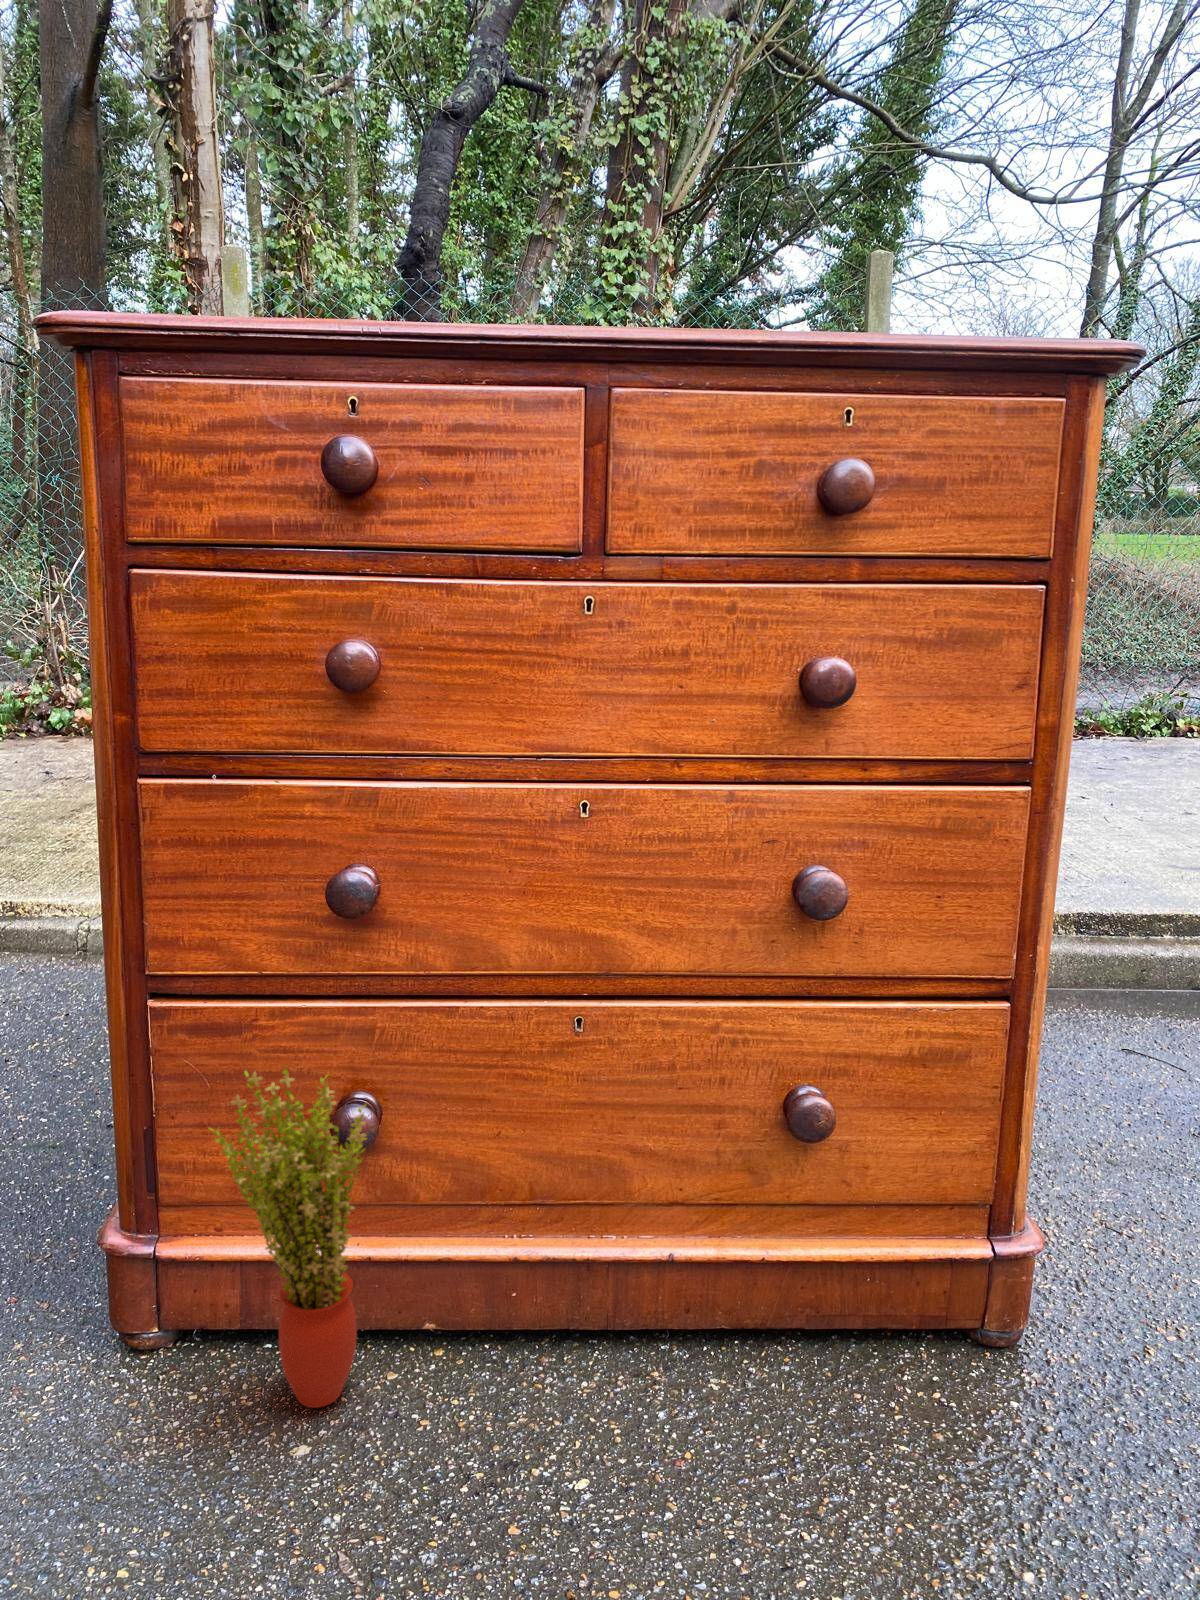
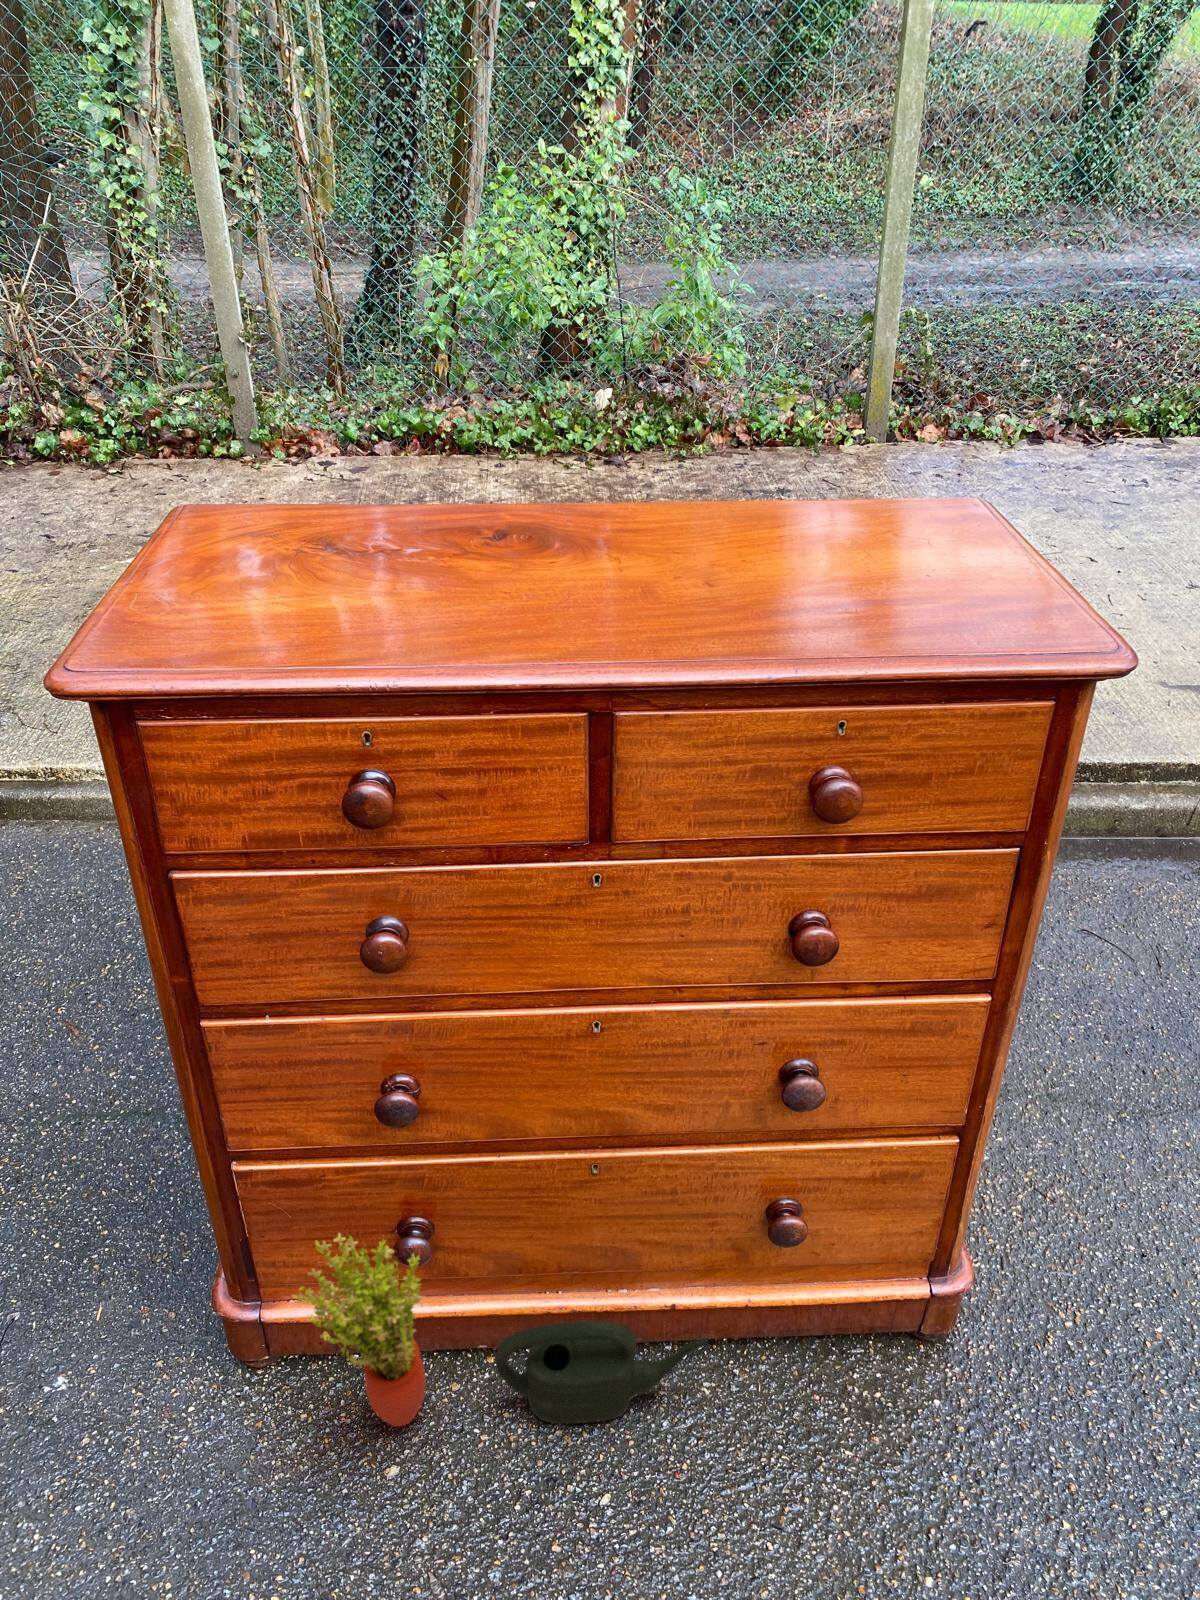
watering can: none [448,1243,716,1410] -> present [496,1321,708,1423]

